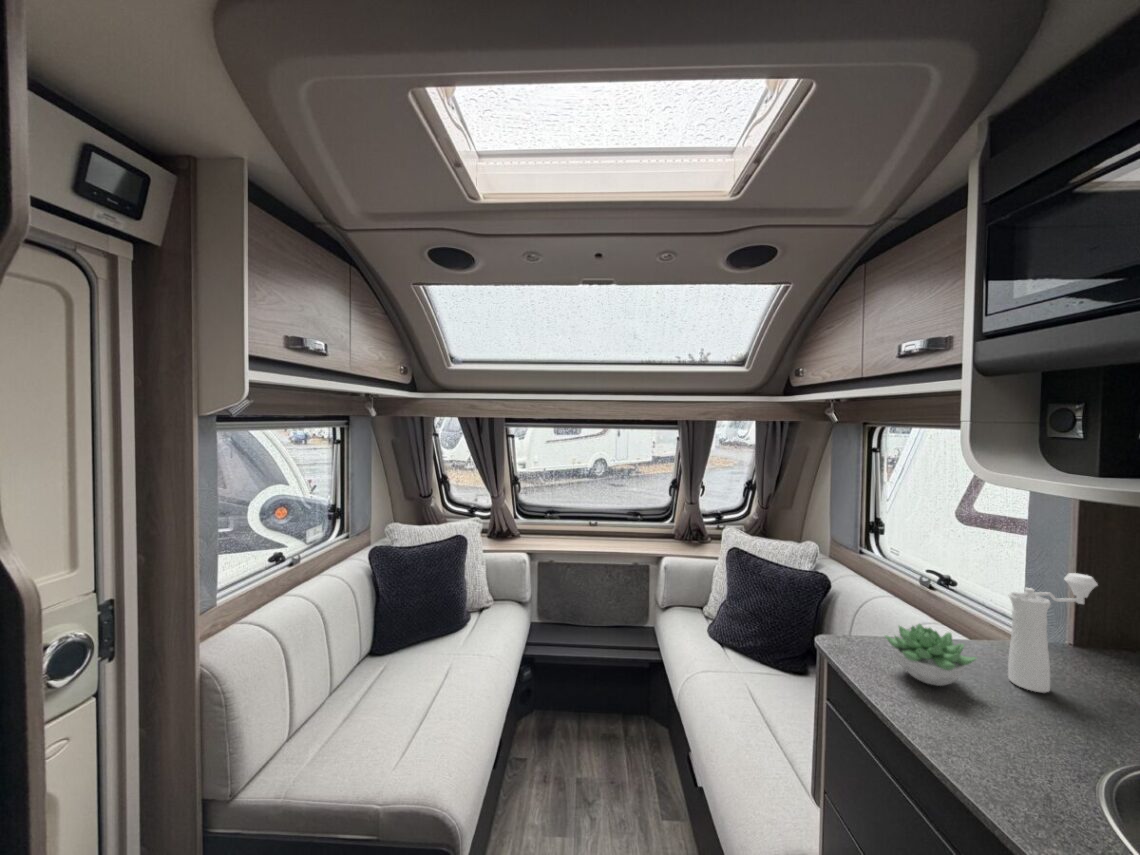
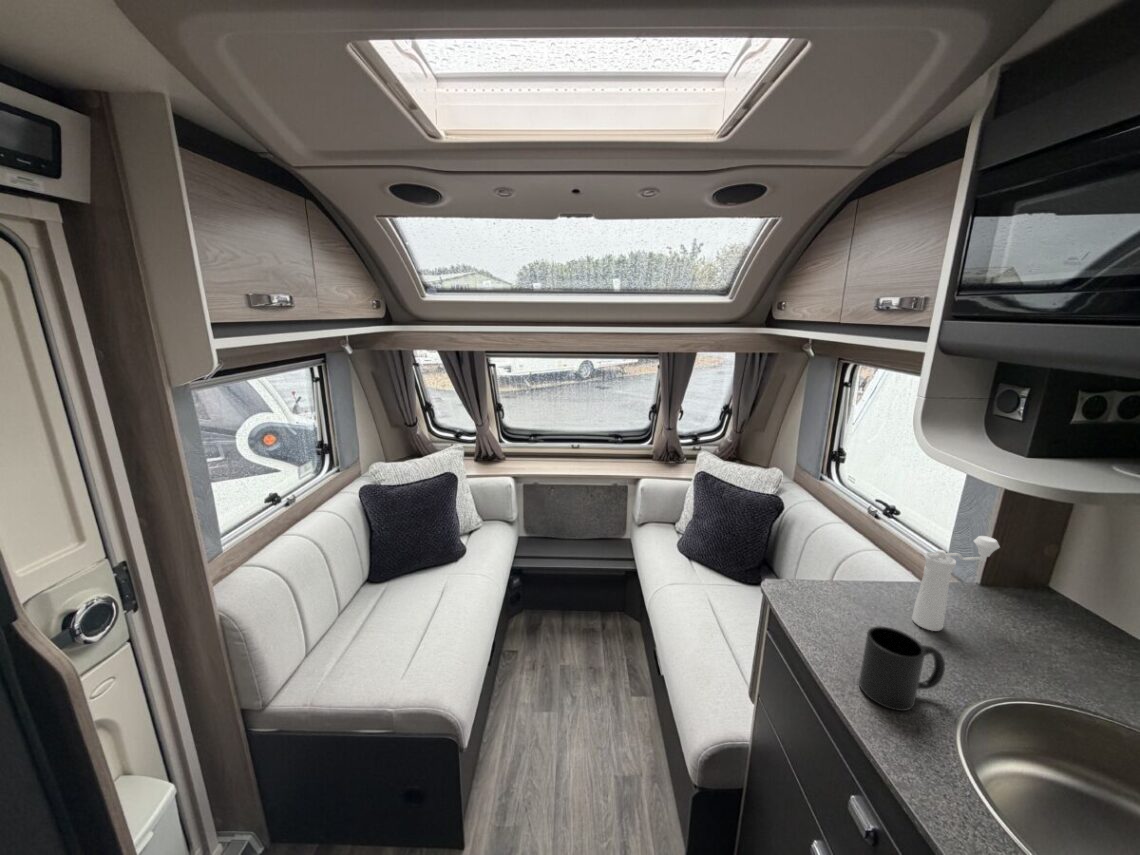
succulent plant: present [885,624,976,686] -> none [815,576,887,628]
mug: none [963,670,1074,782] -> present [859,627,945,711]

